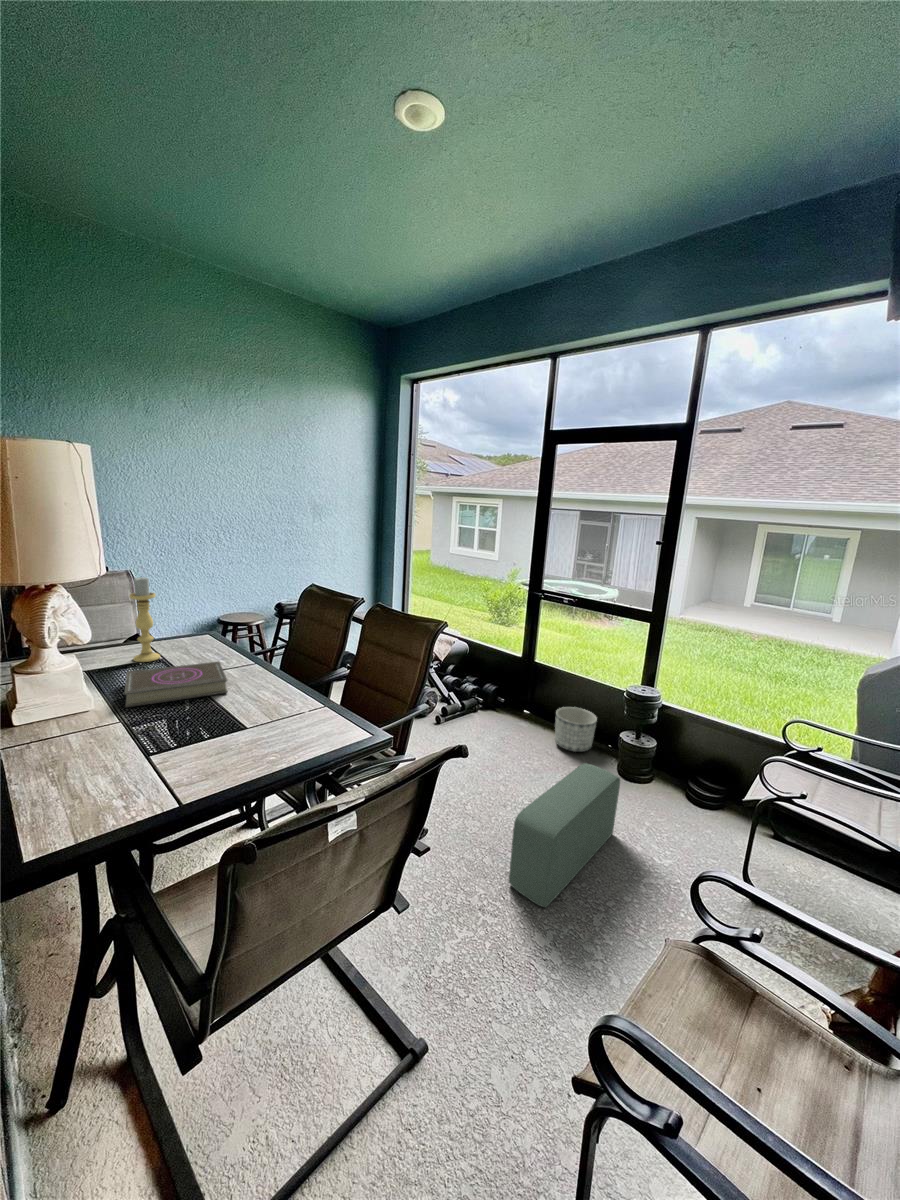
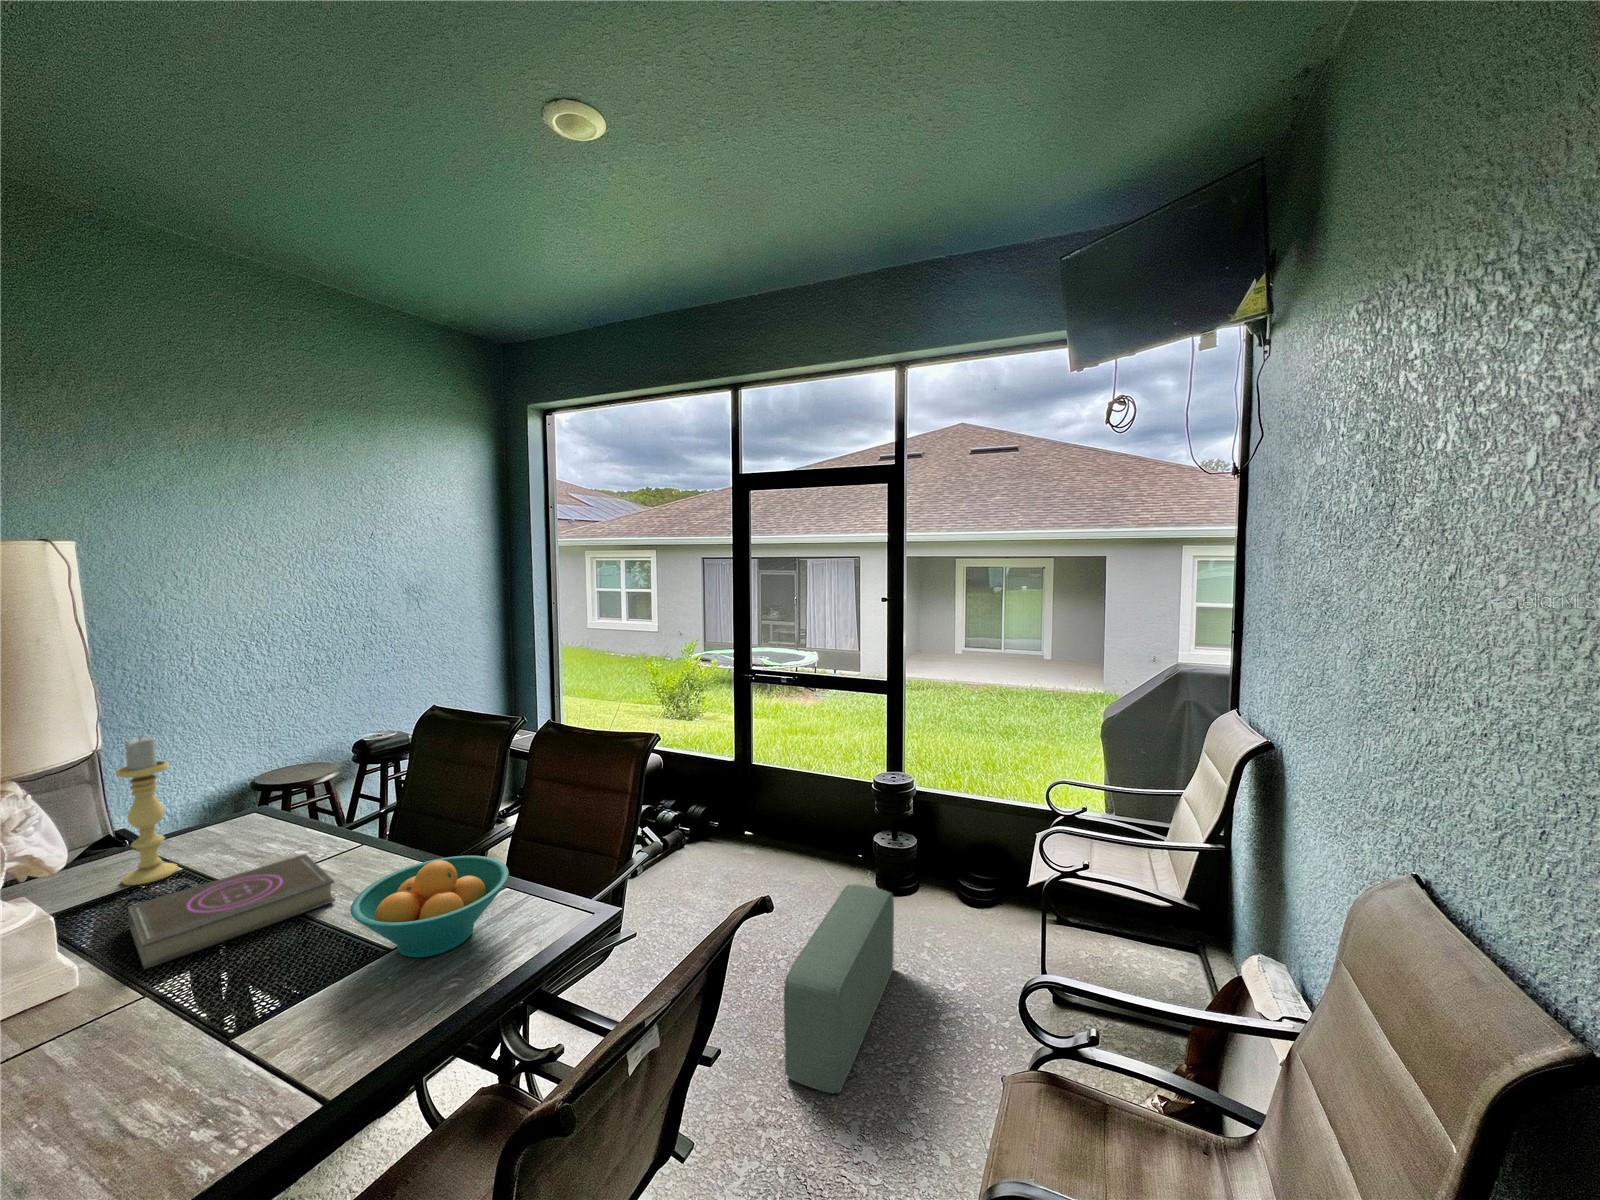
fruit bowl: none [222,678,319,737] -> present [350,856,509,958]
planter: present [555,707,597,752] -> none [793,815,844,874]

